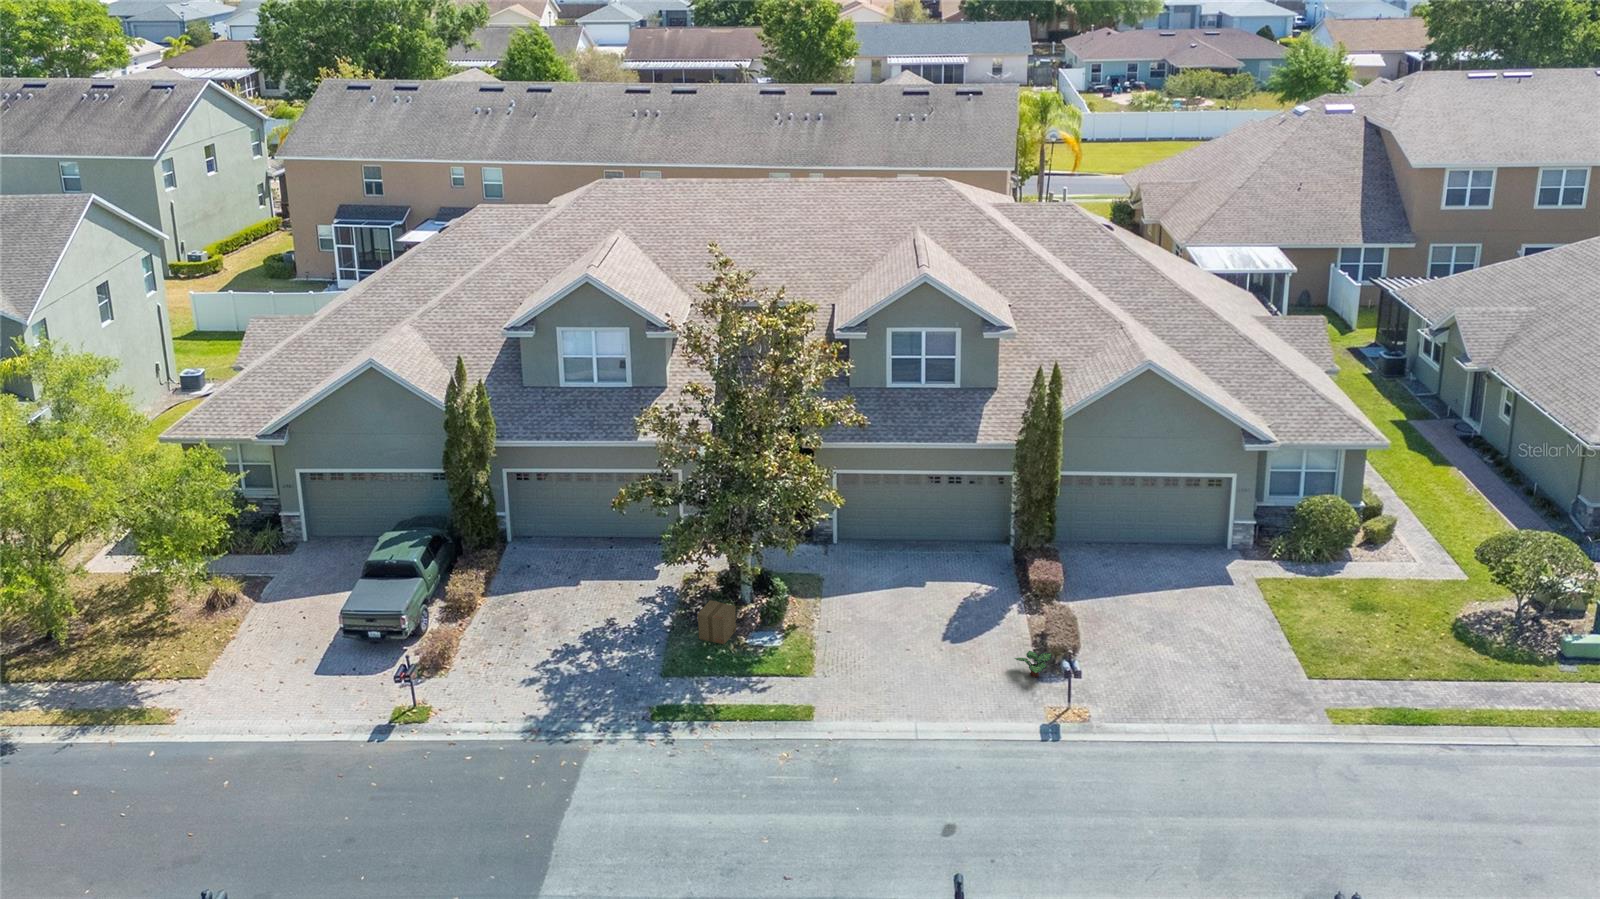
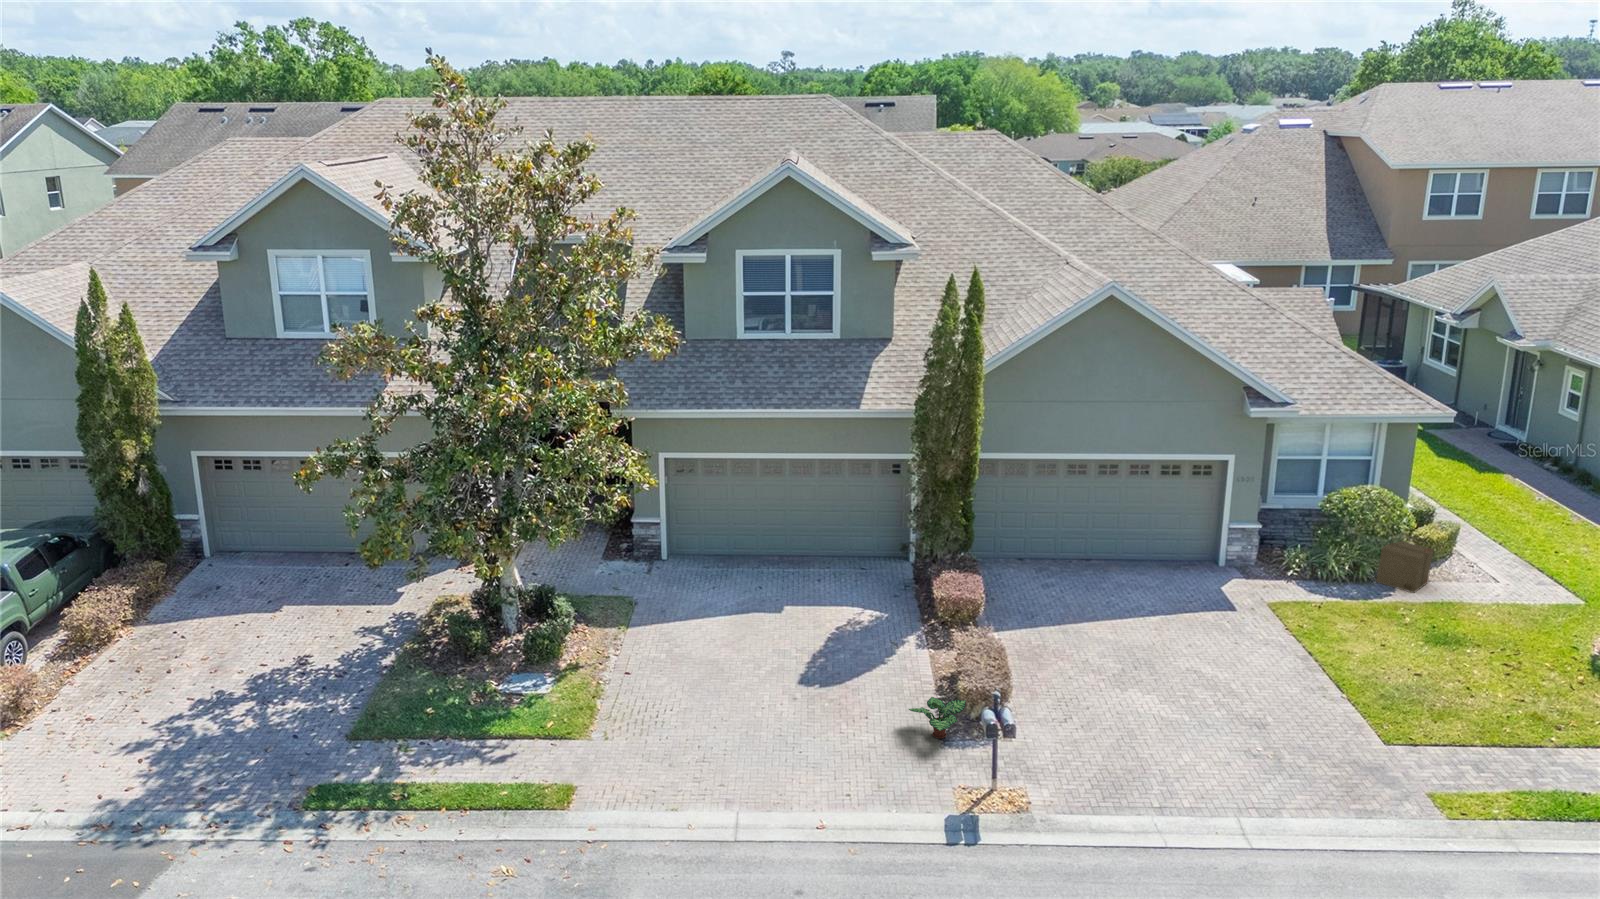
cardboard box: present [697,600,736,644] -> present [1376,541,1434,593]

